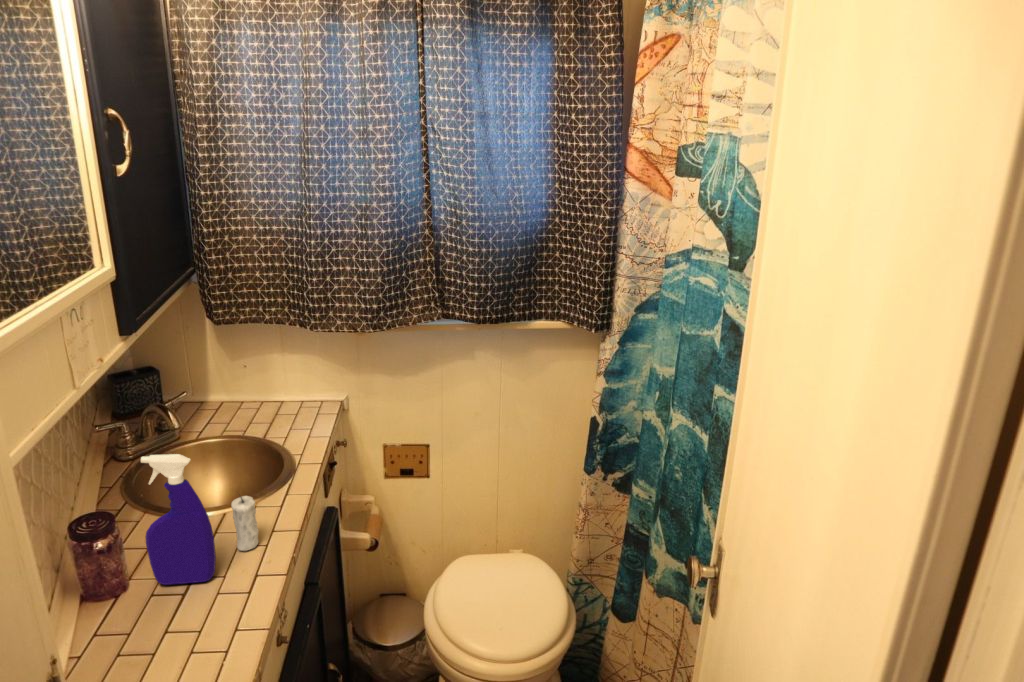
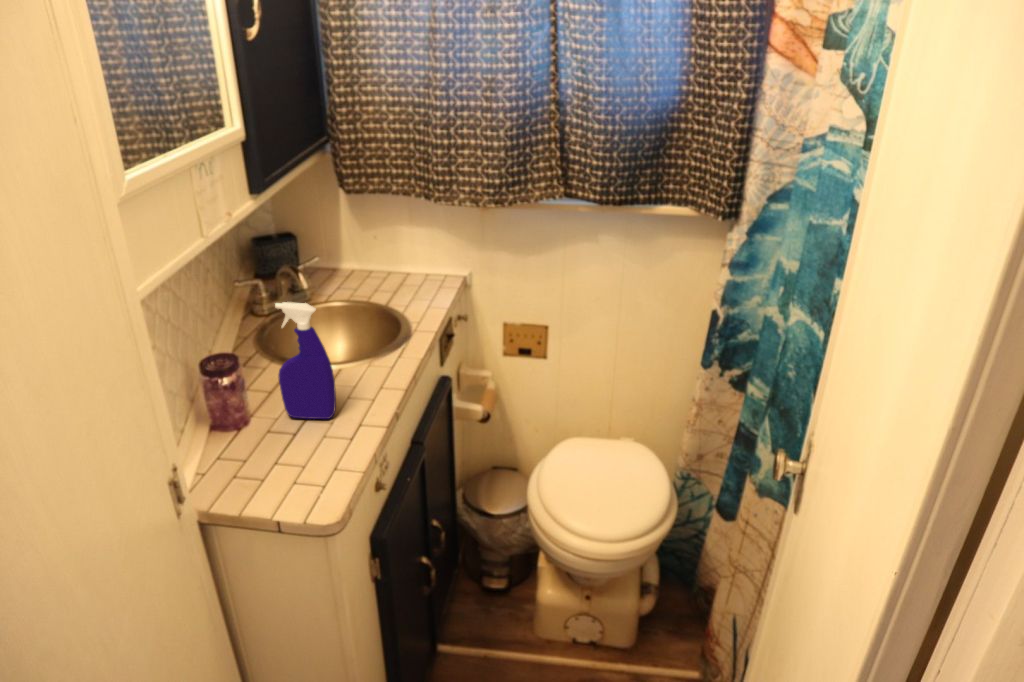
candle: present [231,496,258,551] -> none [351,343,374,398]

